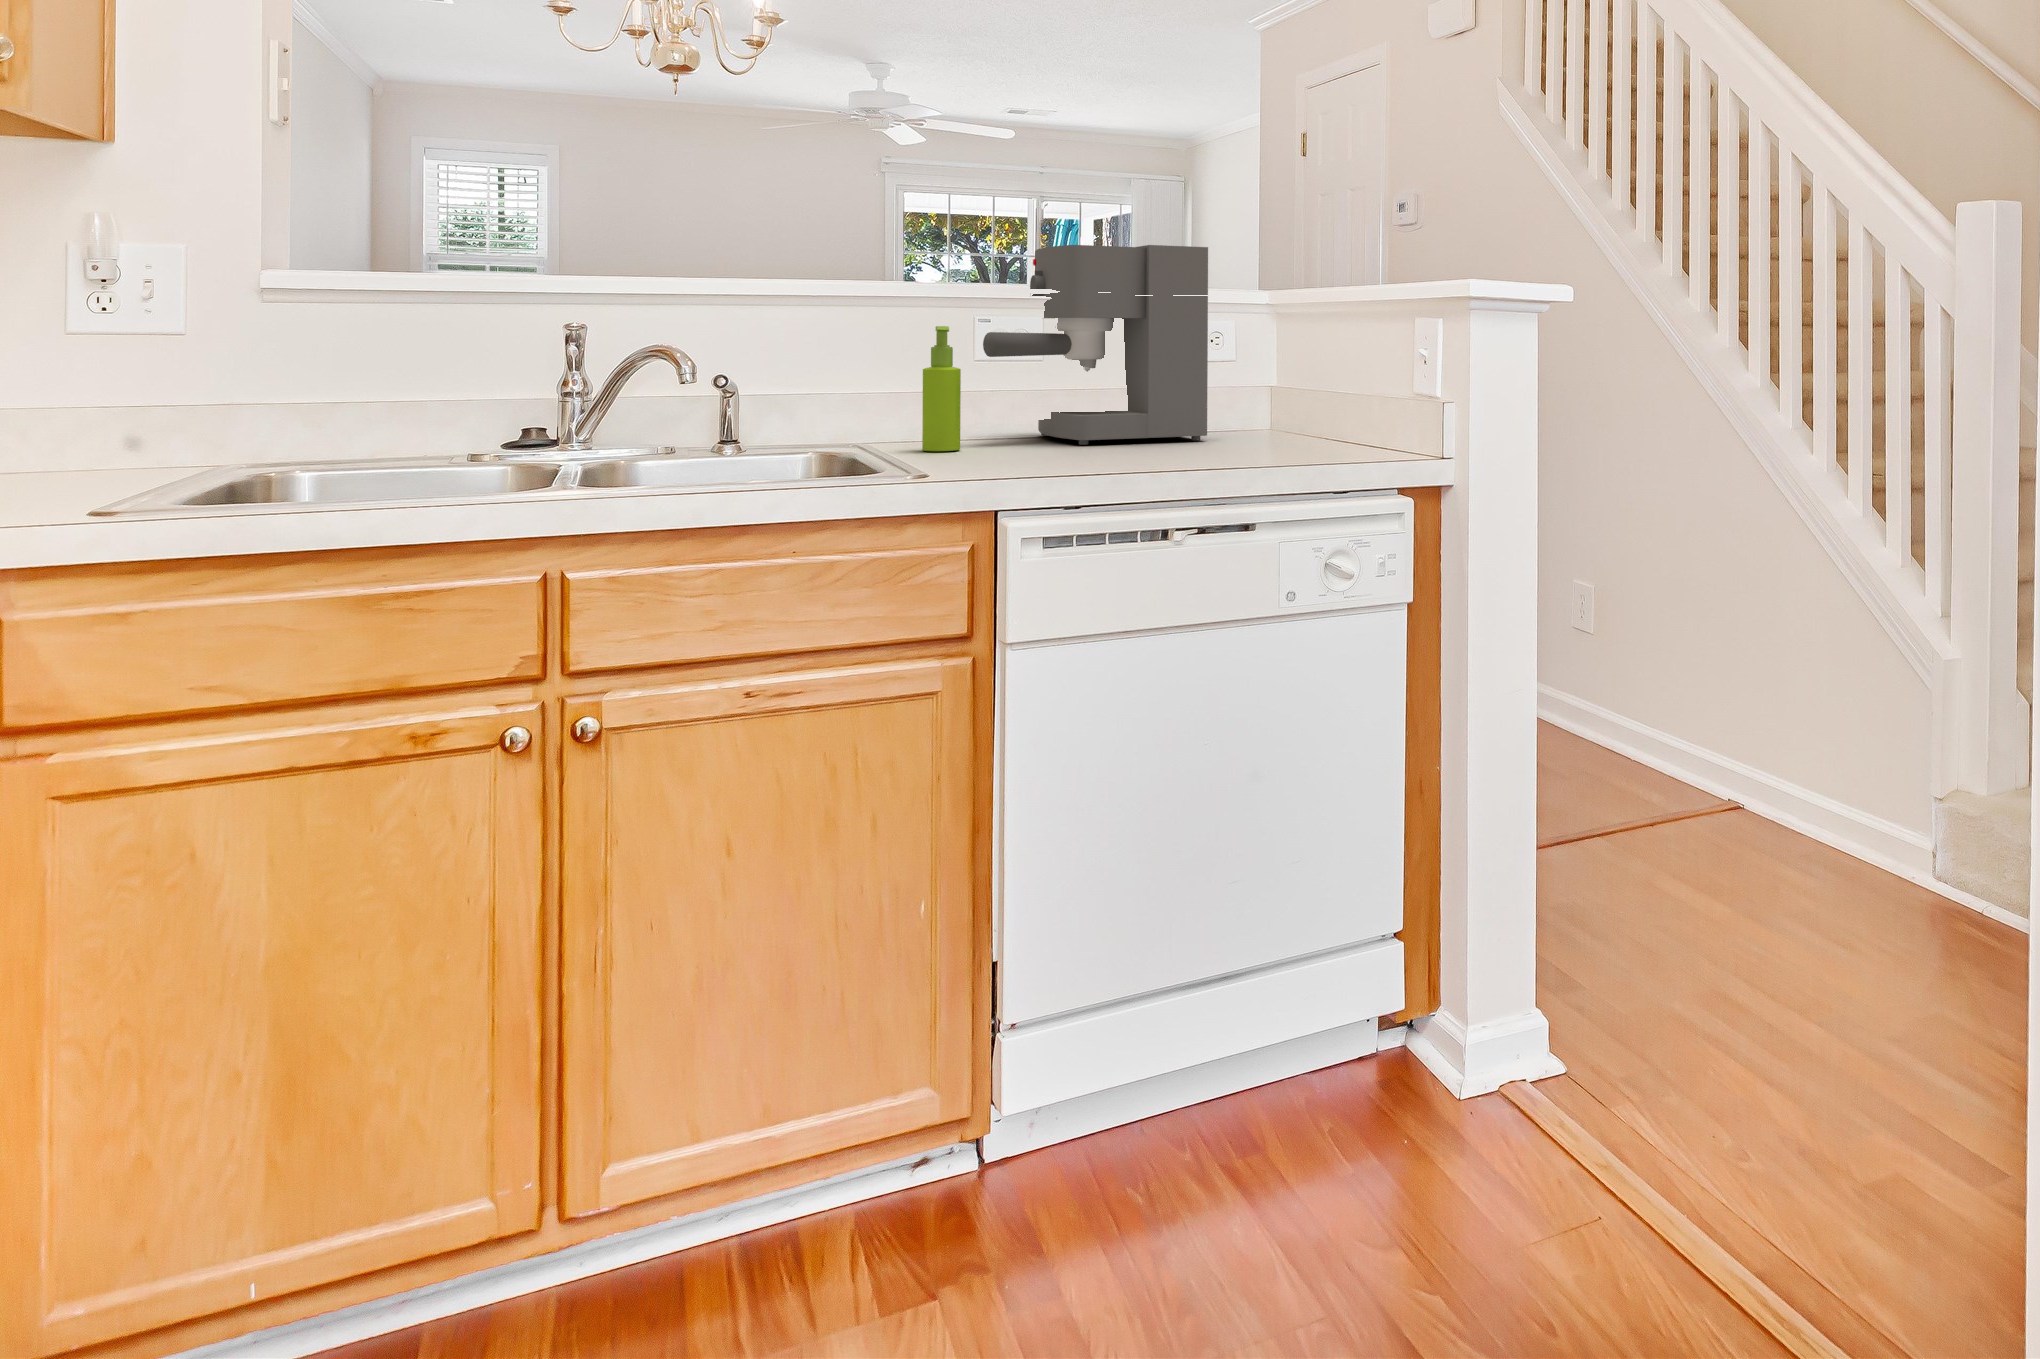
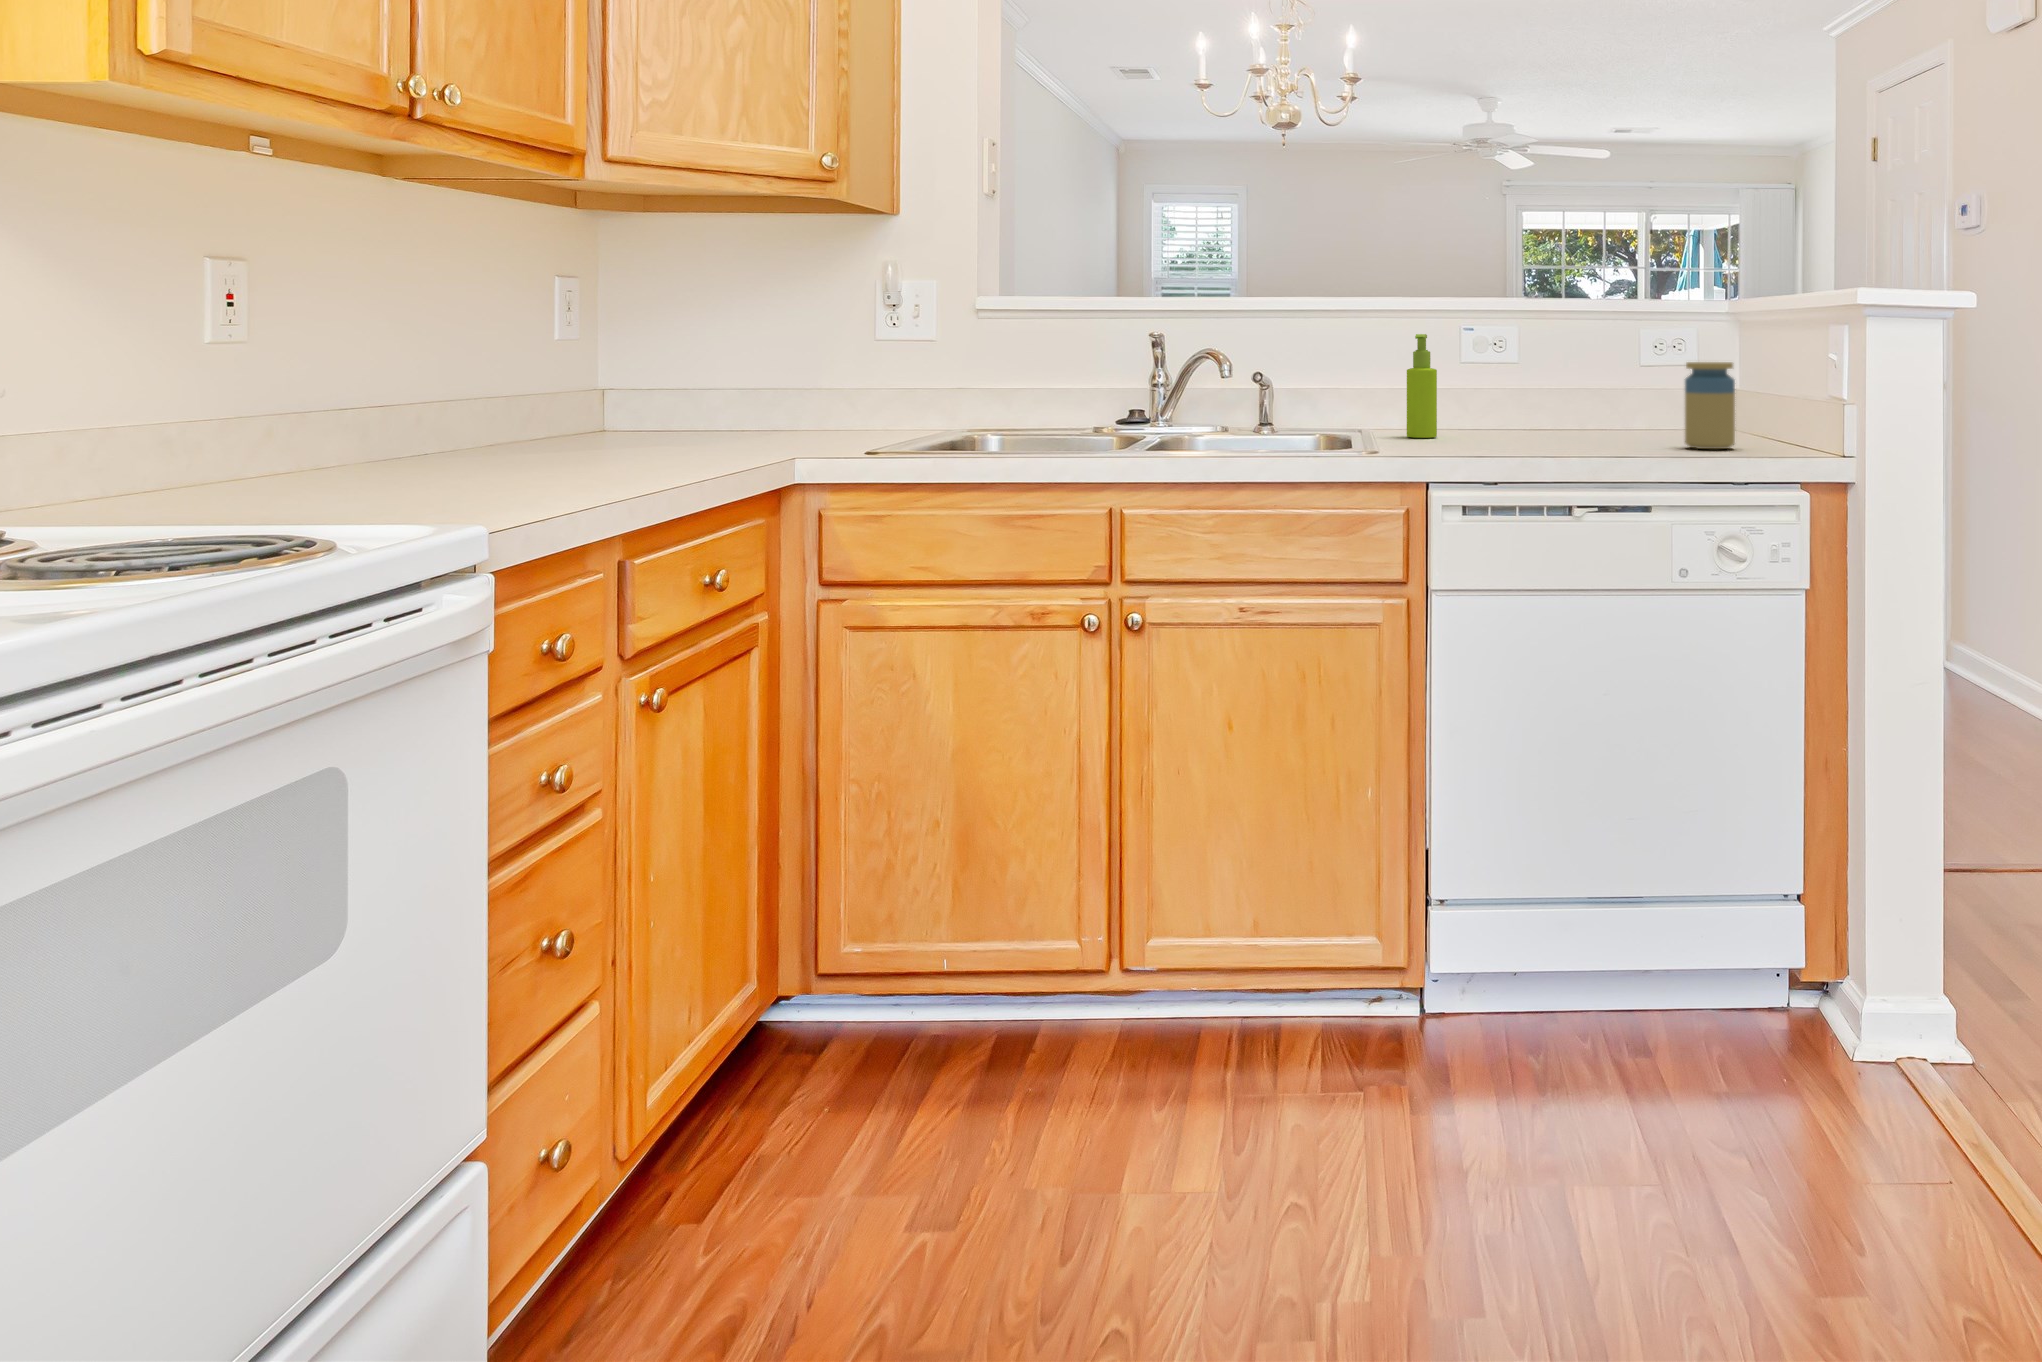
coffee maker: present [983,245,1208,445] -> none [1461,261,1657,437]
jar: none [1259,359,1315,454] -> present [1685,362,1735,449]

